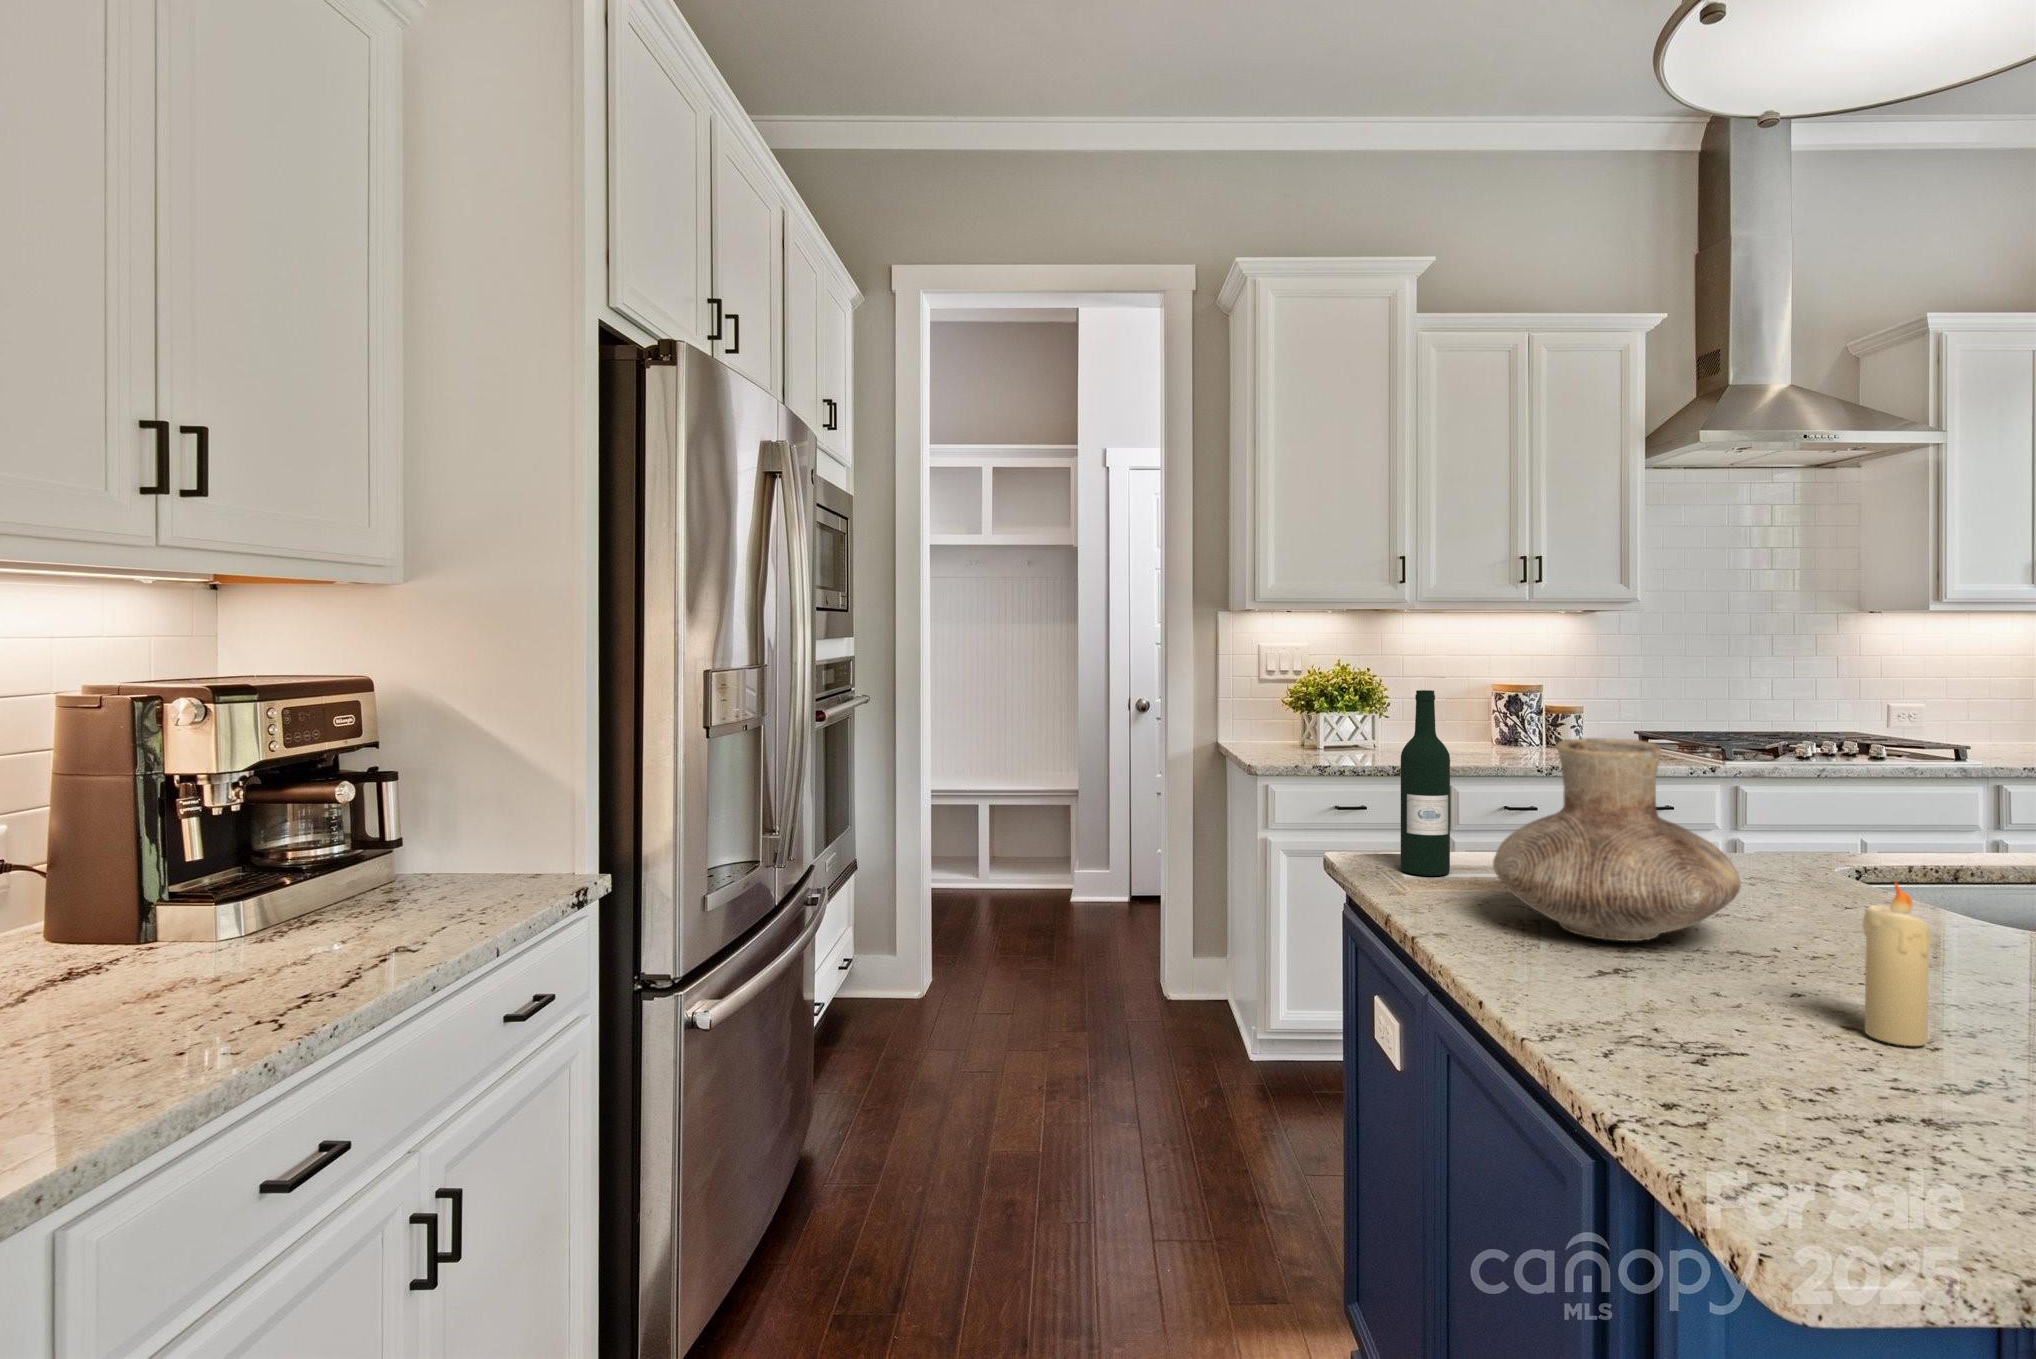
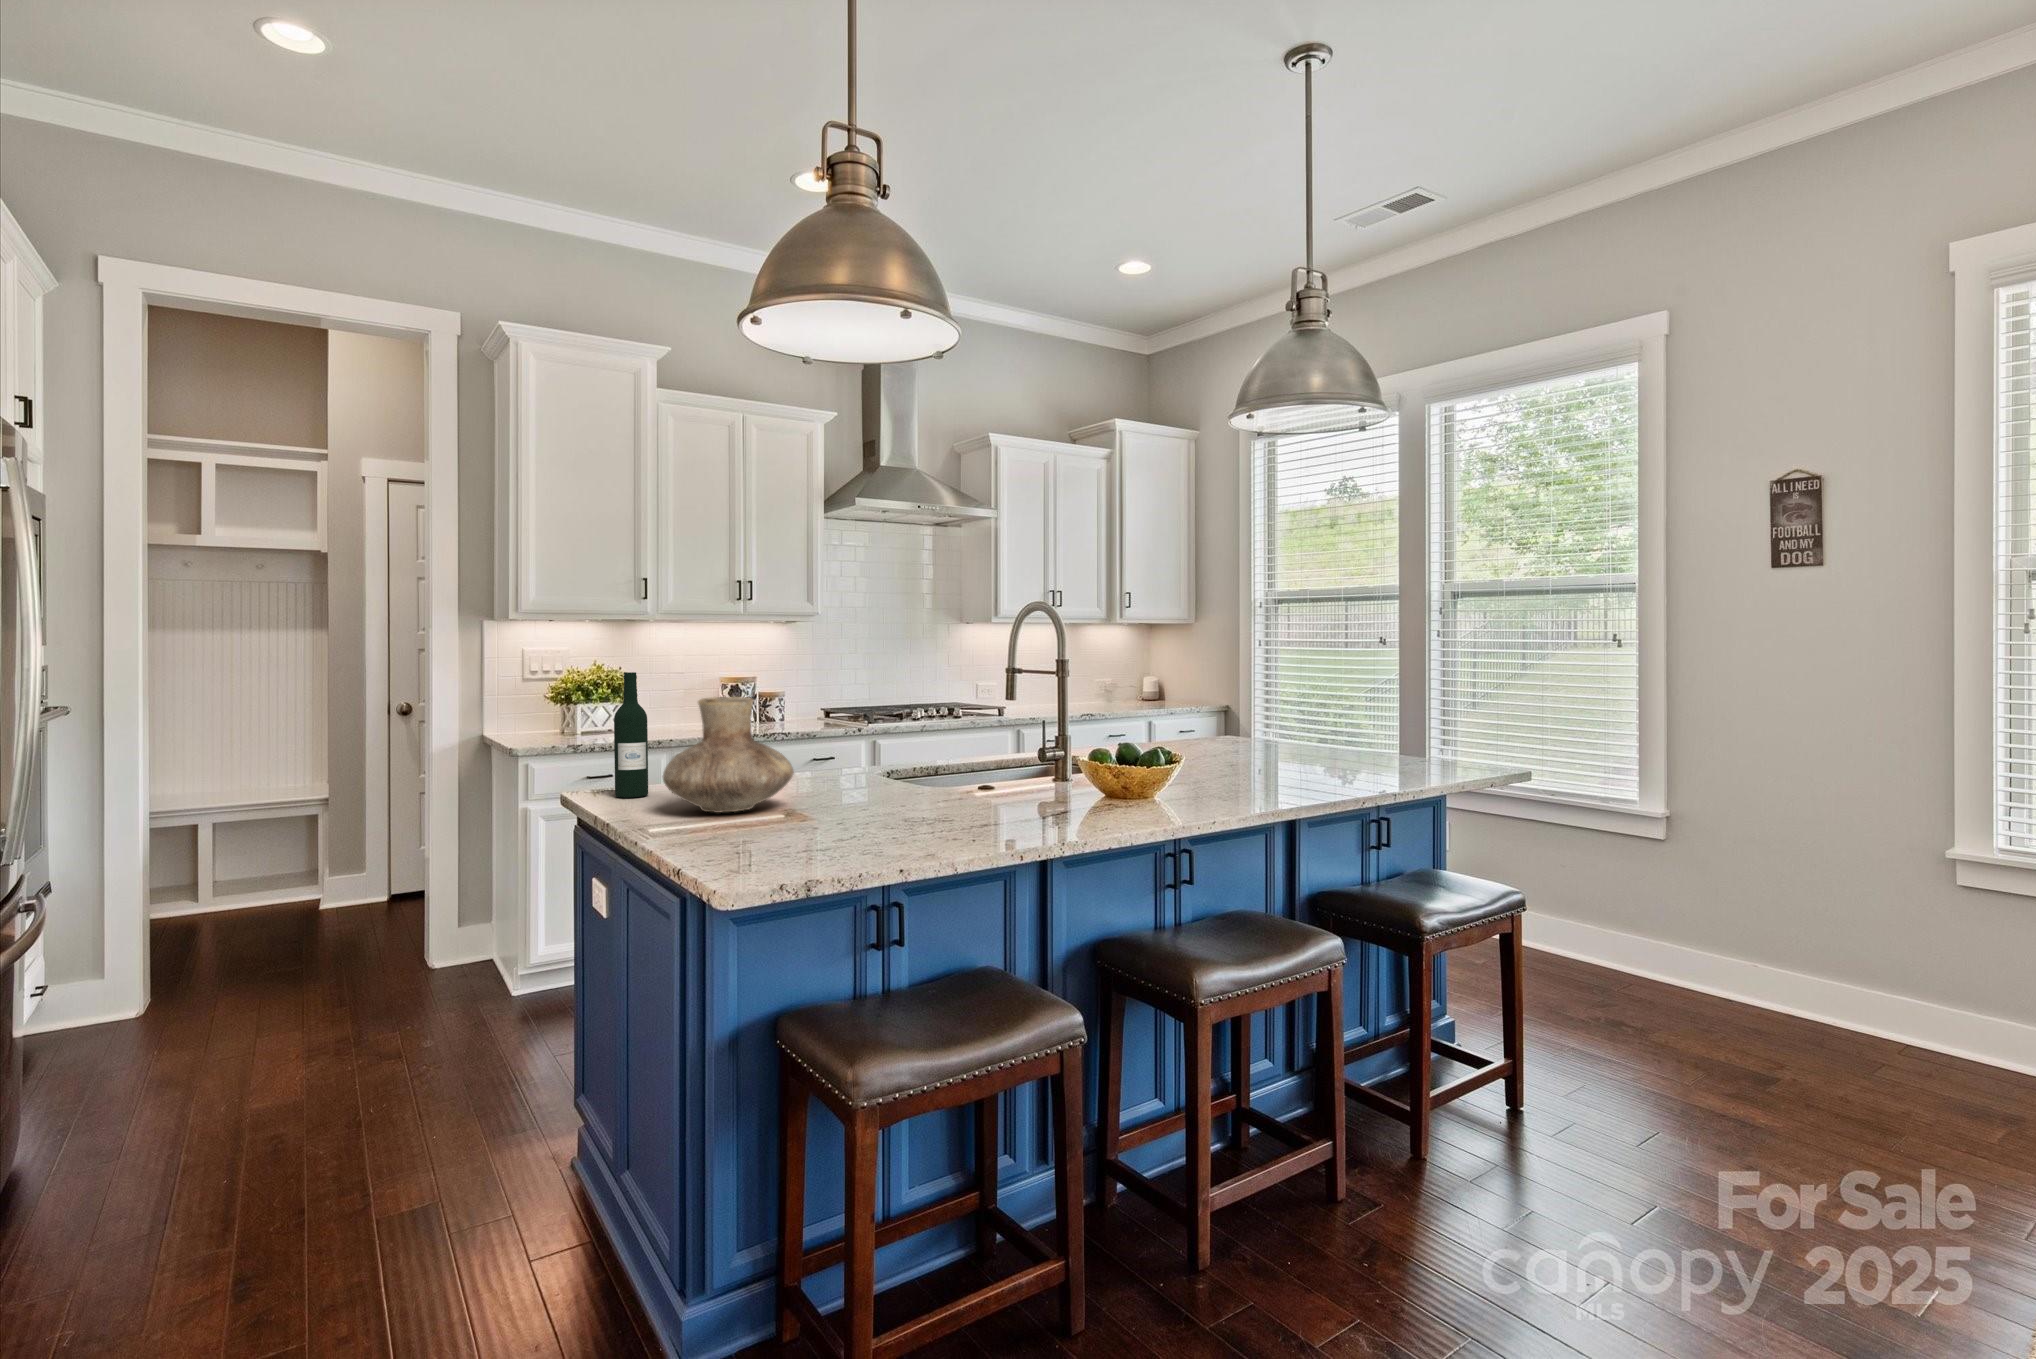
candle: present [1863,883,1931,1046] -> none [818,754,844,831]

